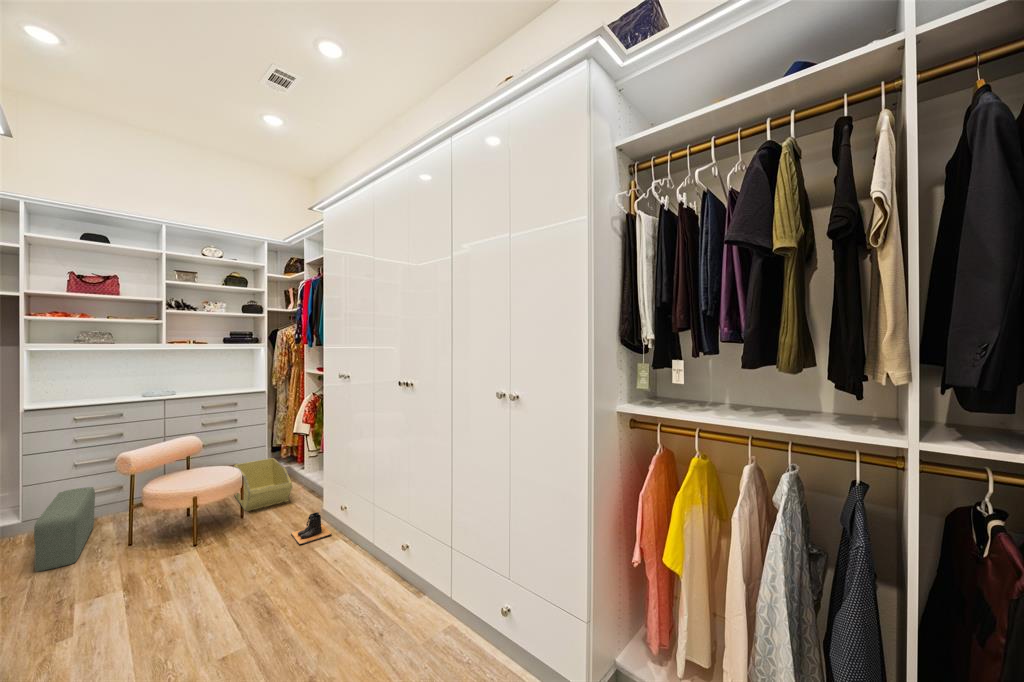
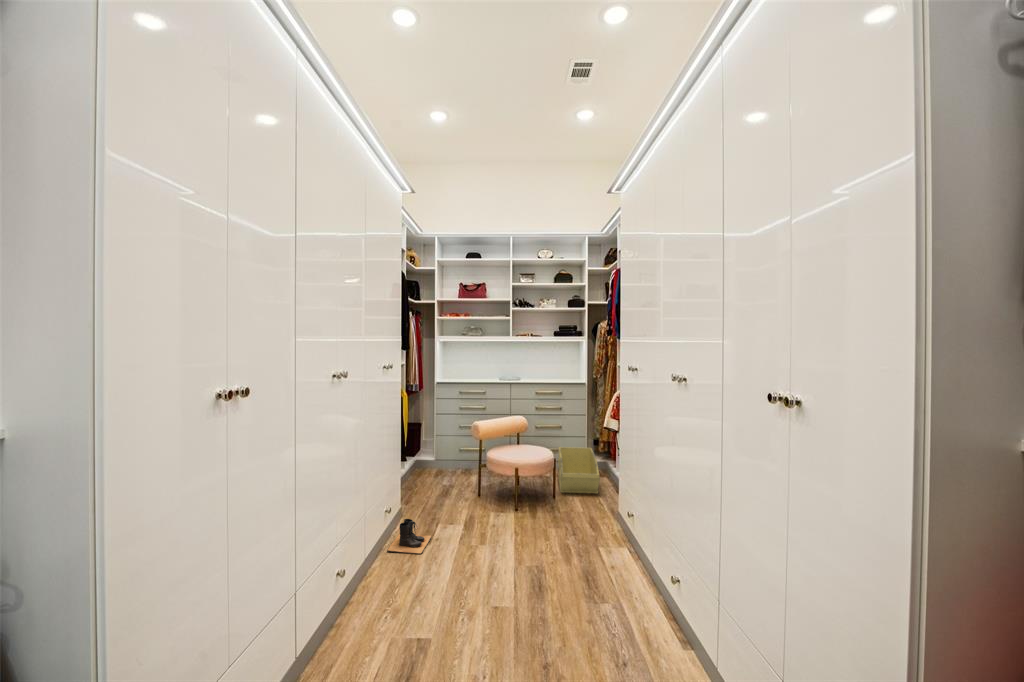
pouf: present [34,487,95,571] -> none [430,442,469,495]
boots: present [291,512,332,545] -> present [387,519,432,554]

